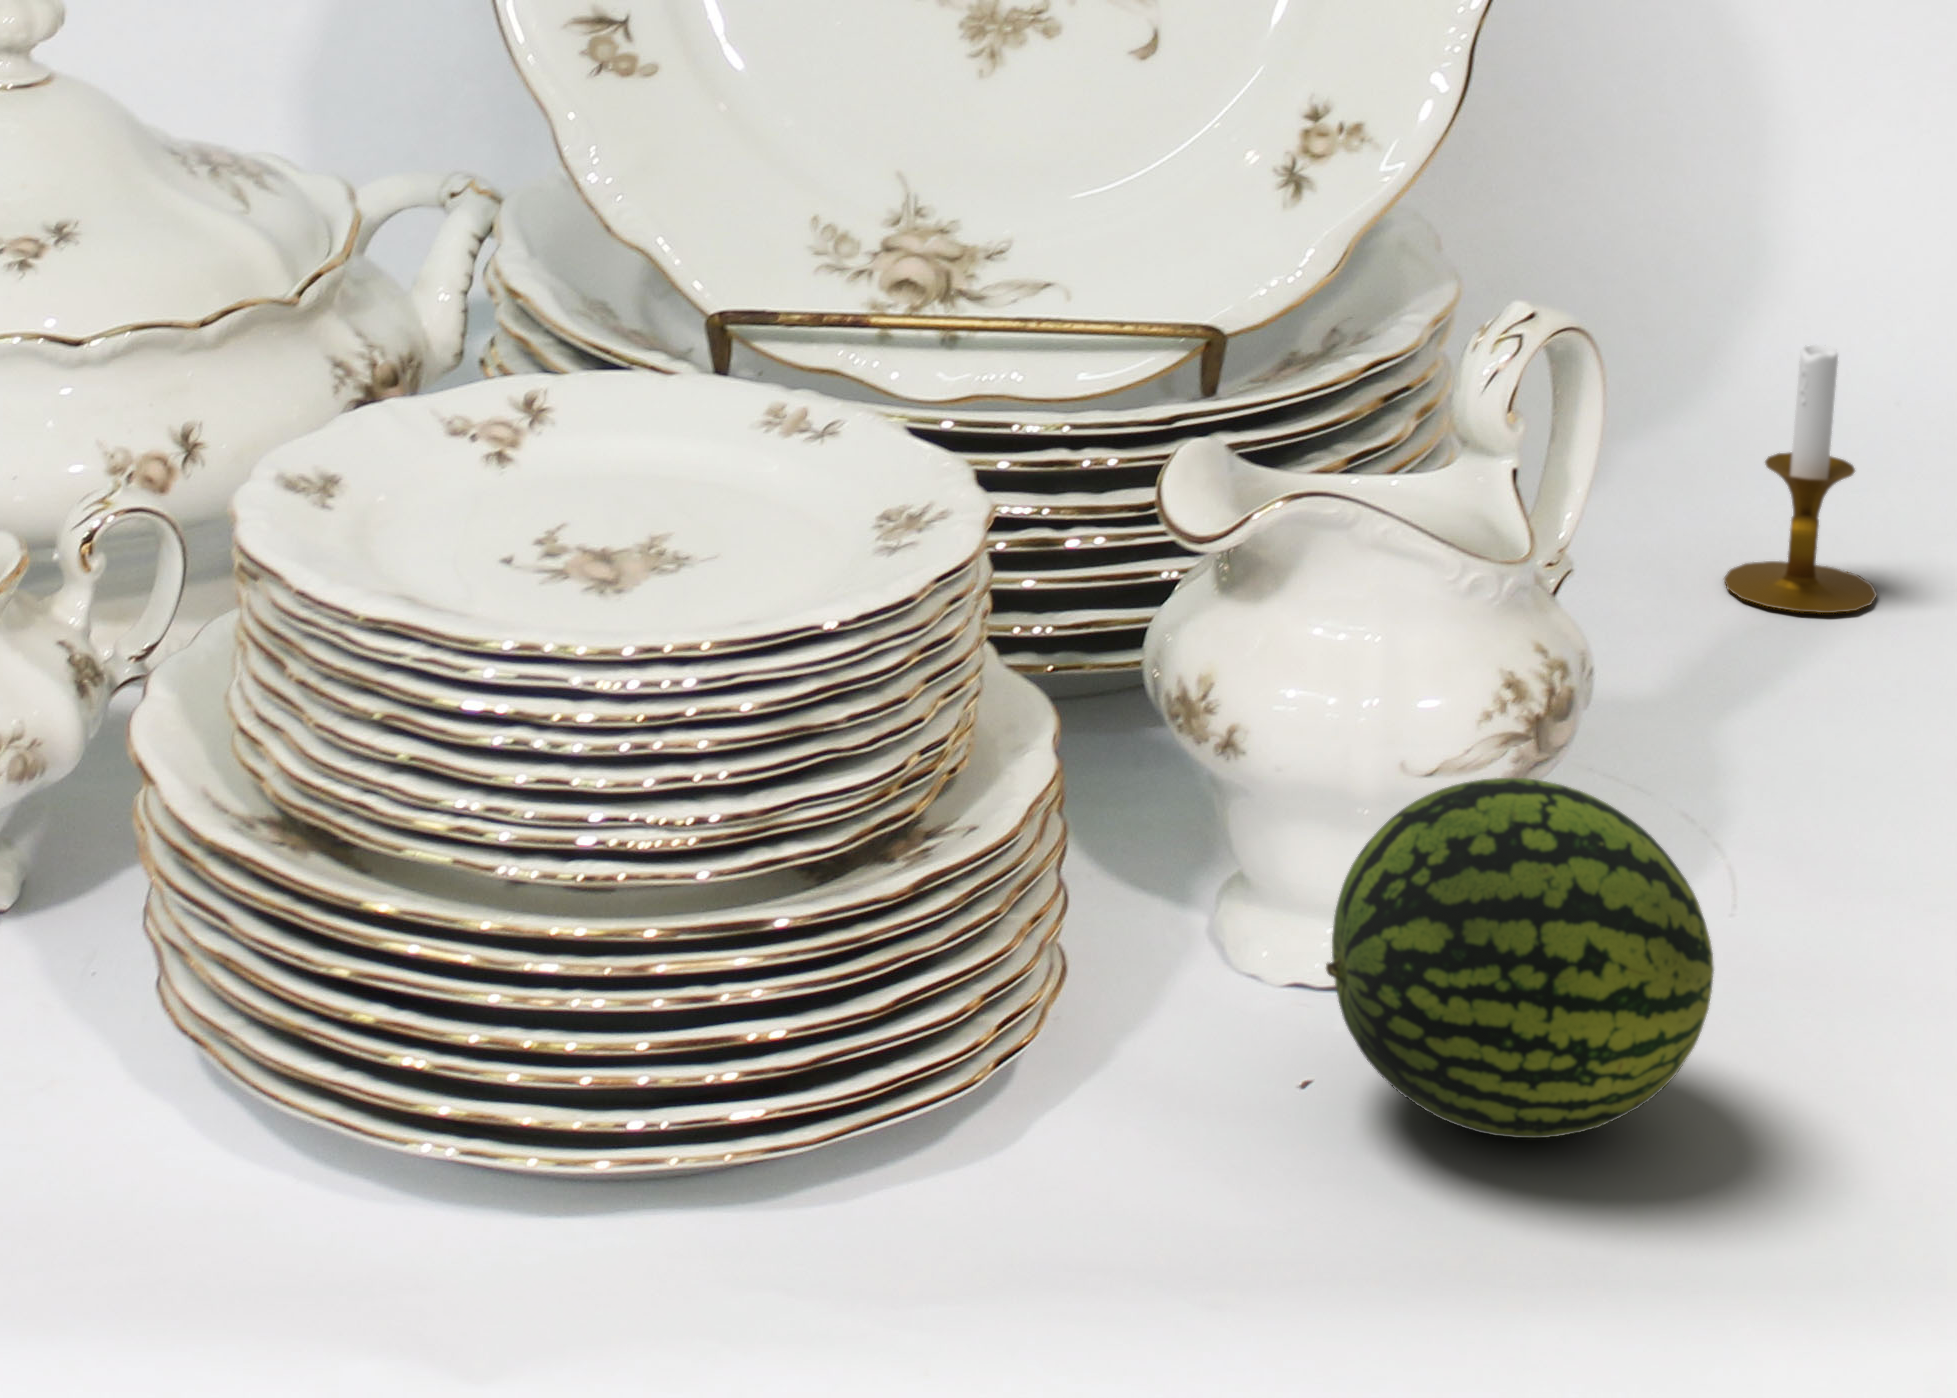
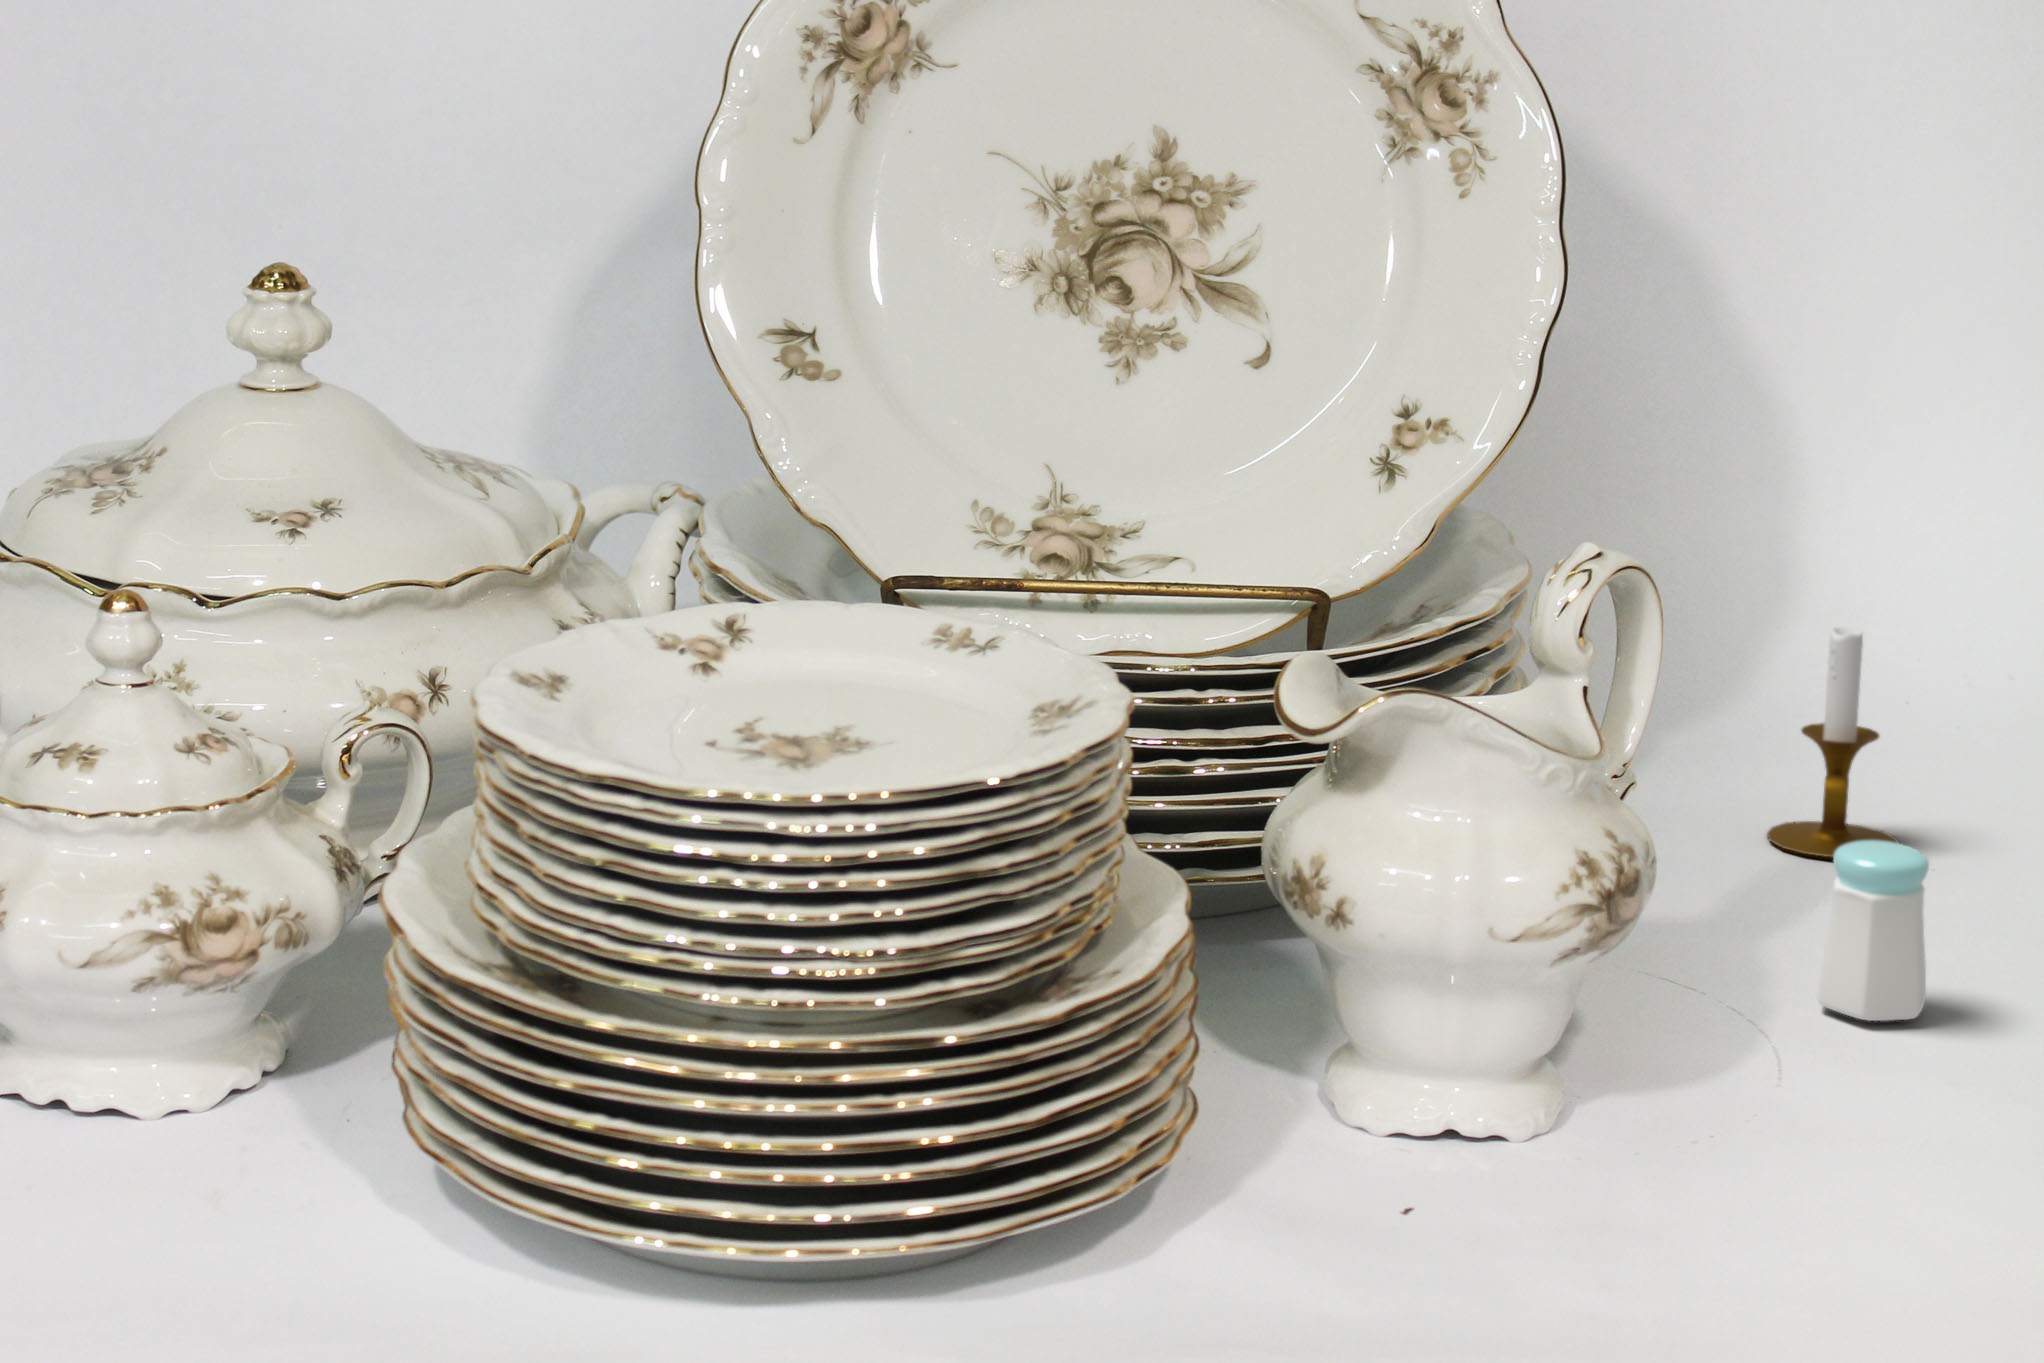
salt shaker: none [1776,625,1905,833] -> present [1818,840,1929,1021]
fruit: present [1326,778,1714,1138] -> none [1427,930,1768,1247]

